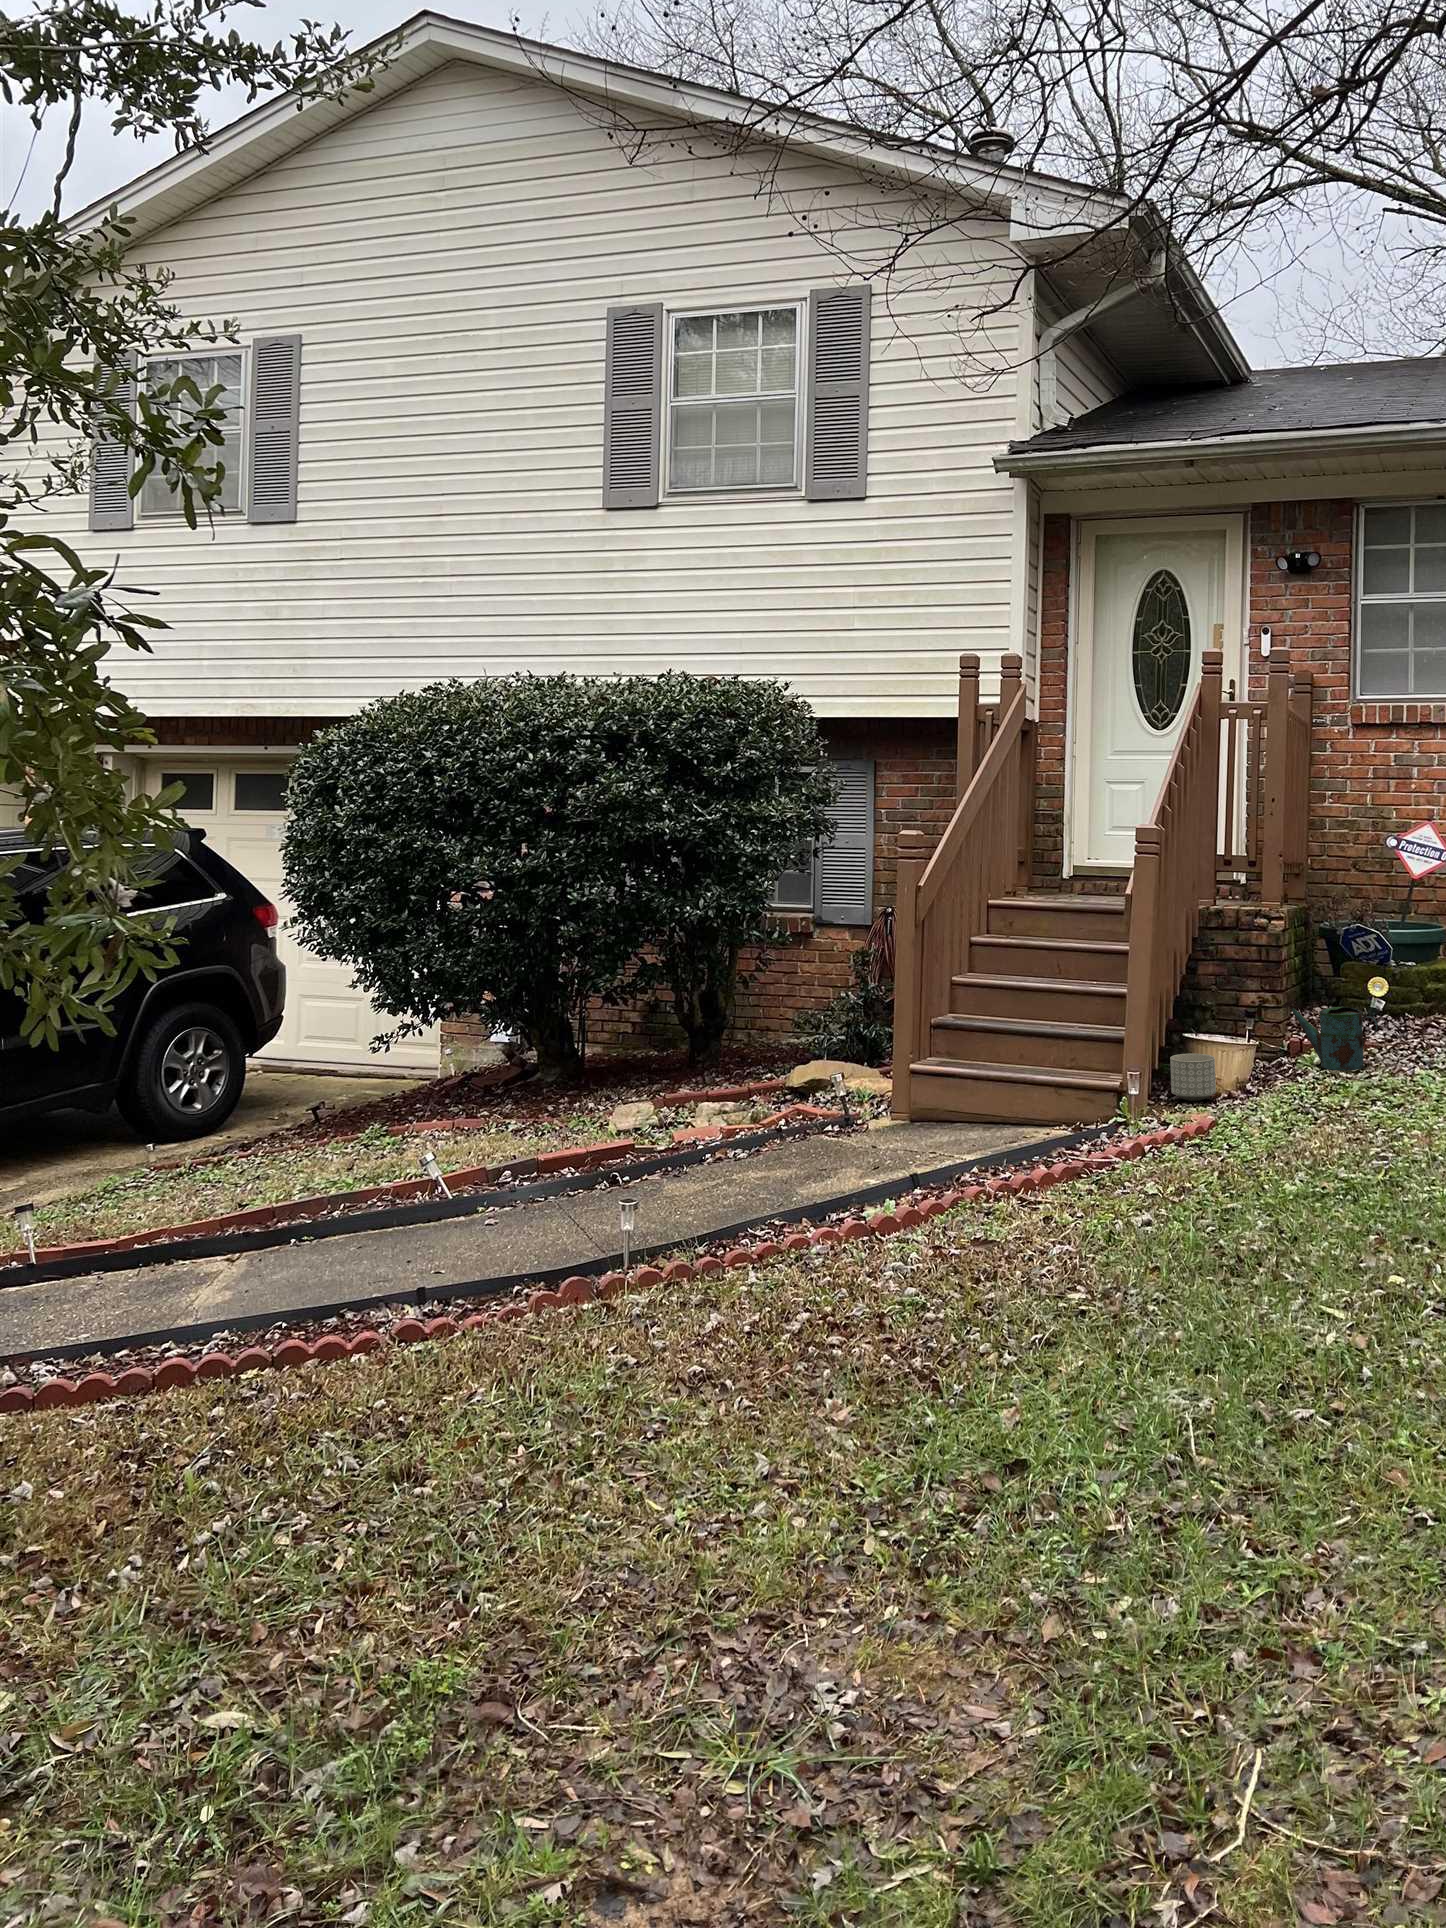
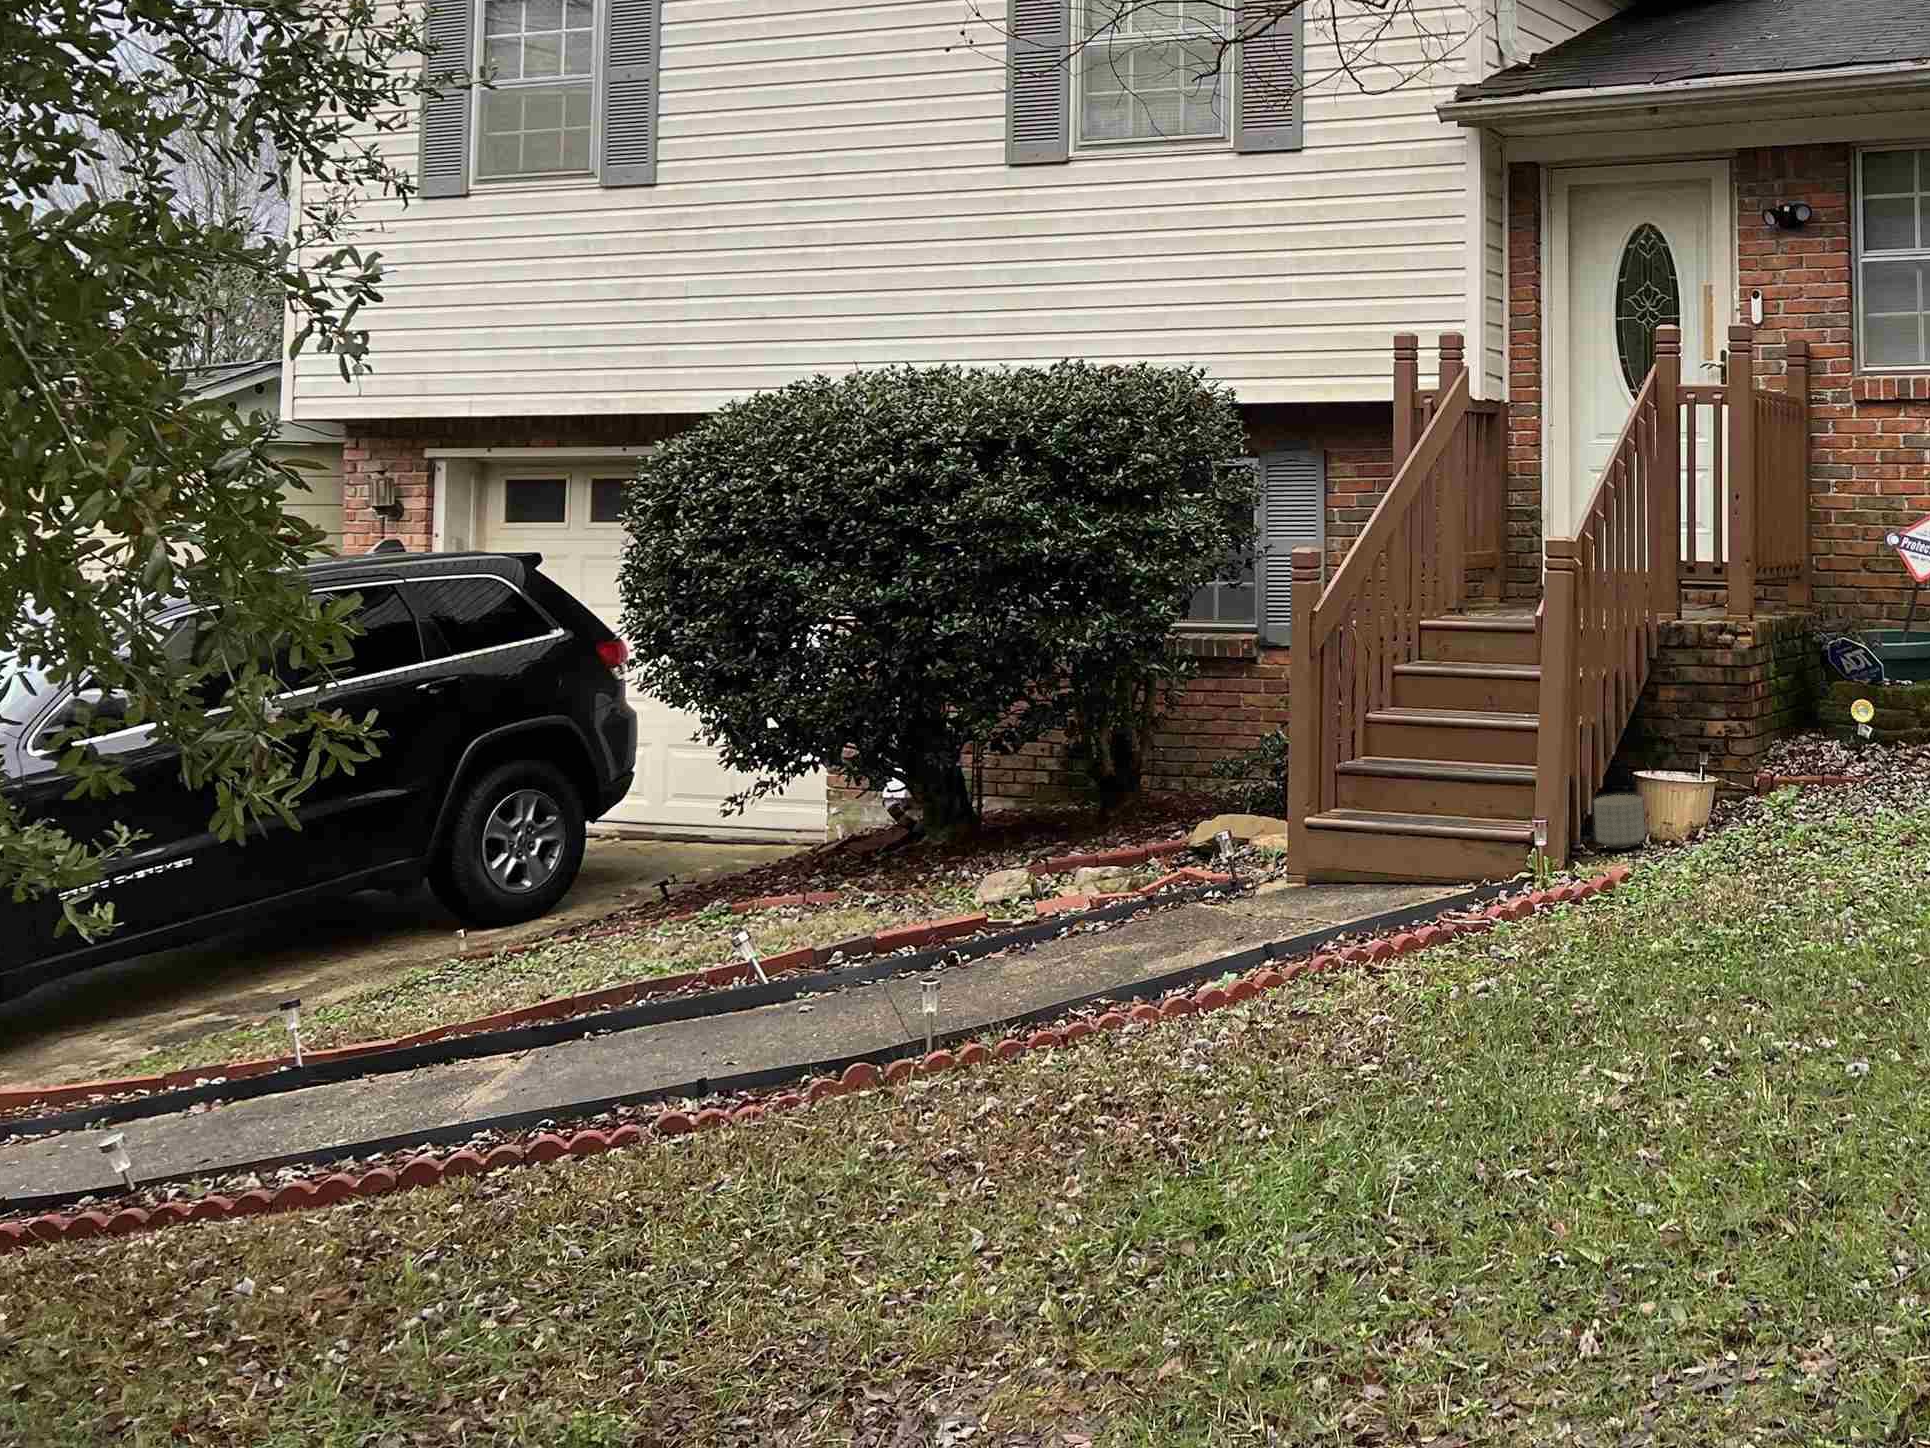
watering can: present [1282,999,1378,1070] -> none [1740,727,1842,808]

